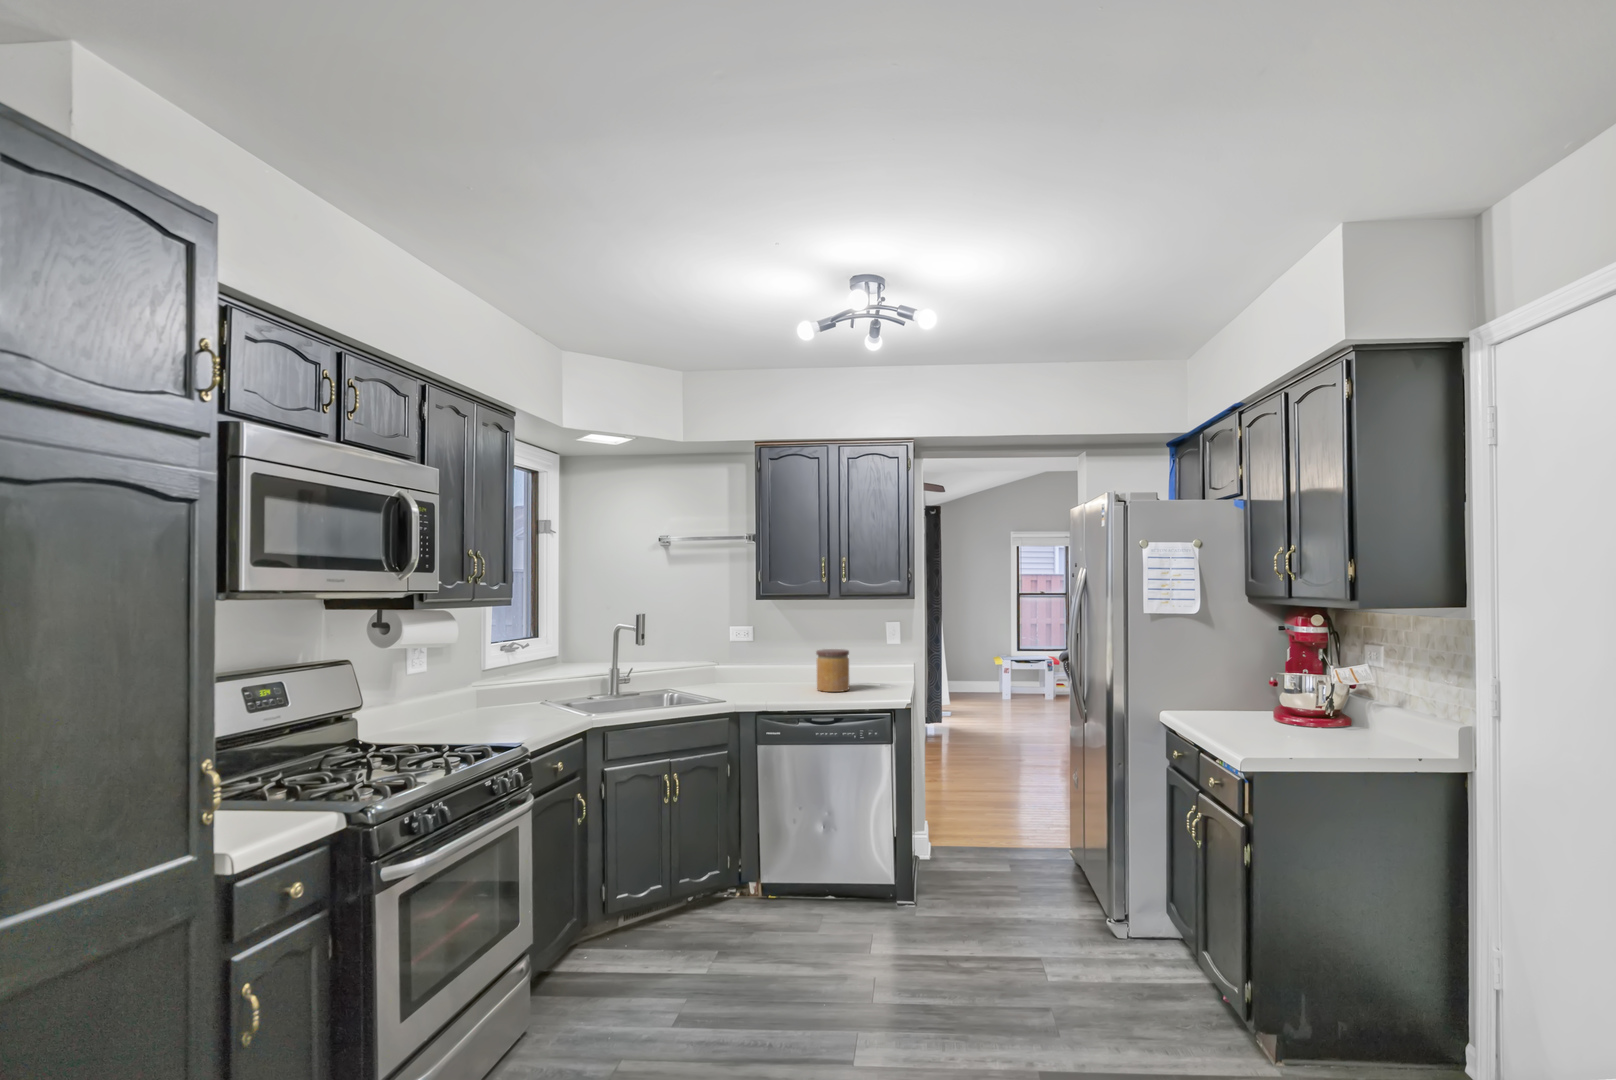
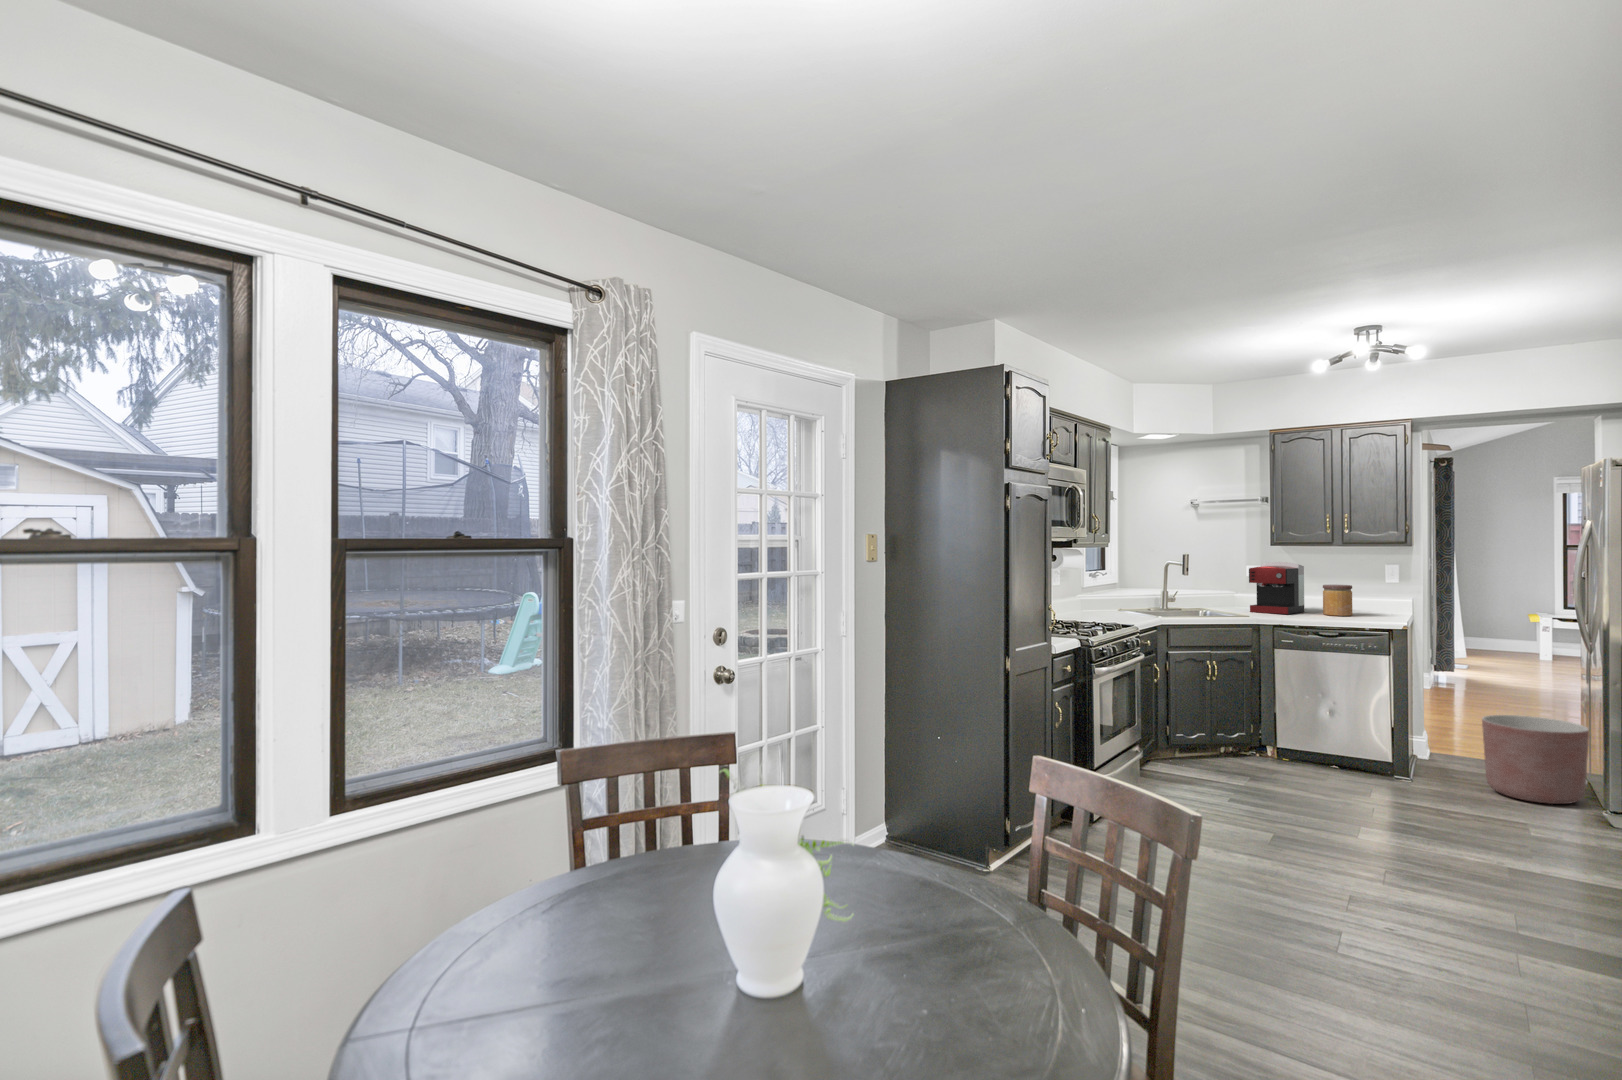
coffee maker: none [729,620,796,693] -> present [1249,562,1304,614]
planter: none [992,816,1101,944] -> present [1482,715,1589,804]

